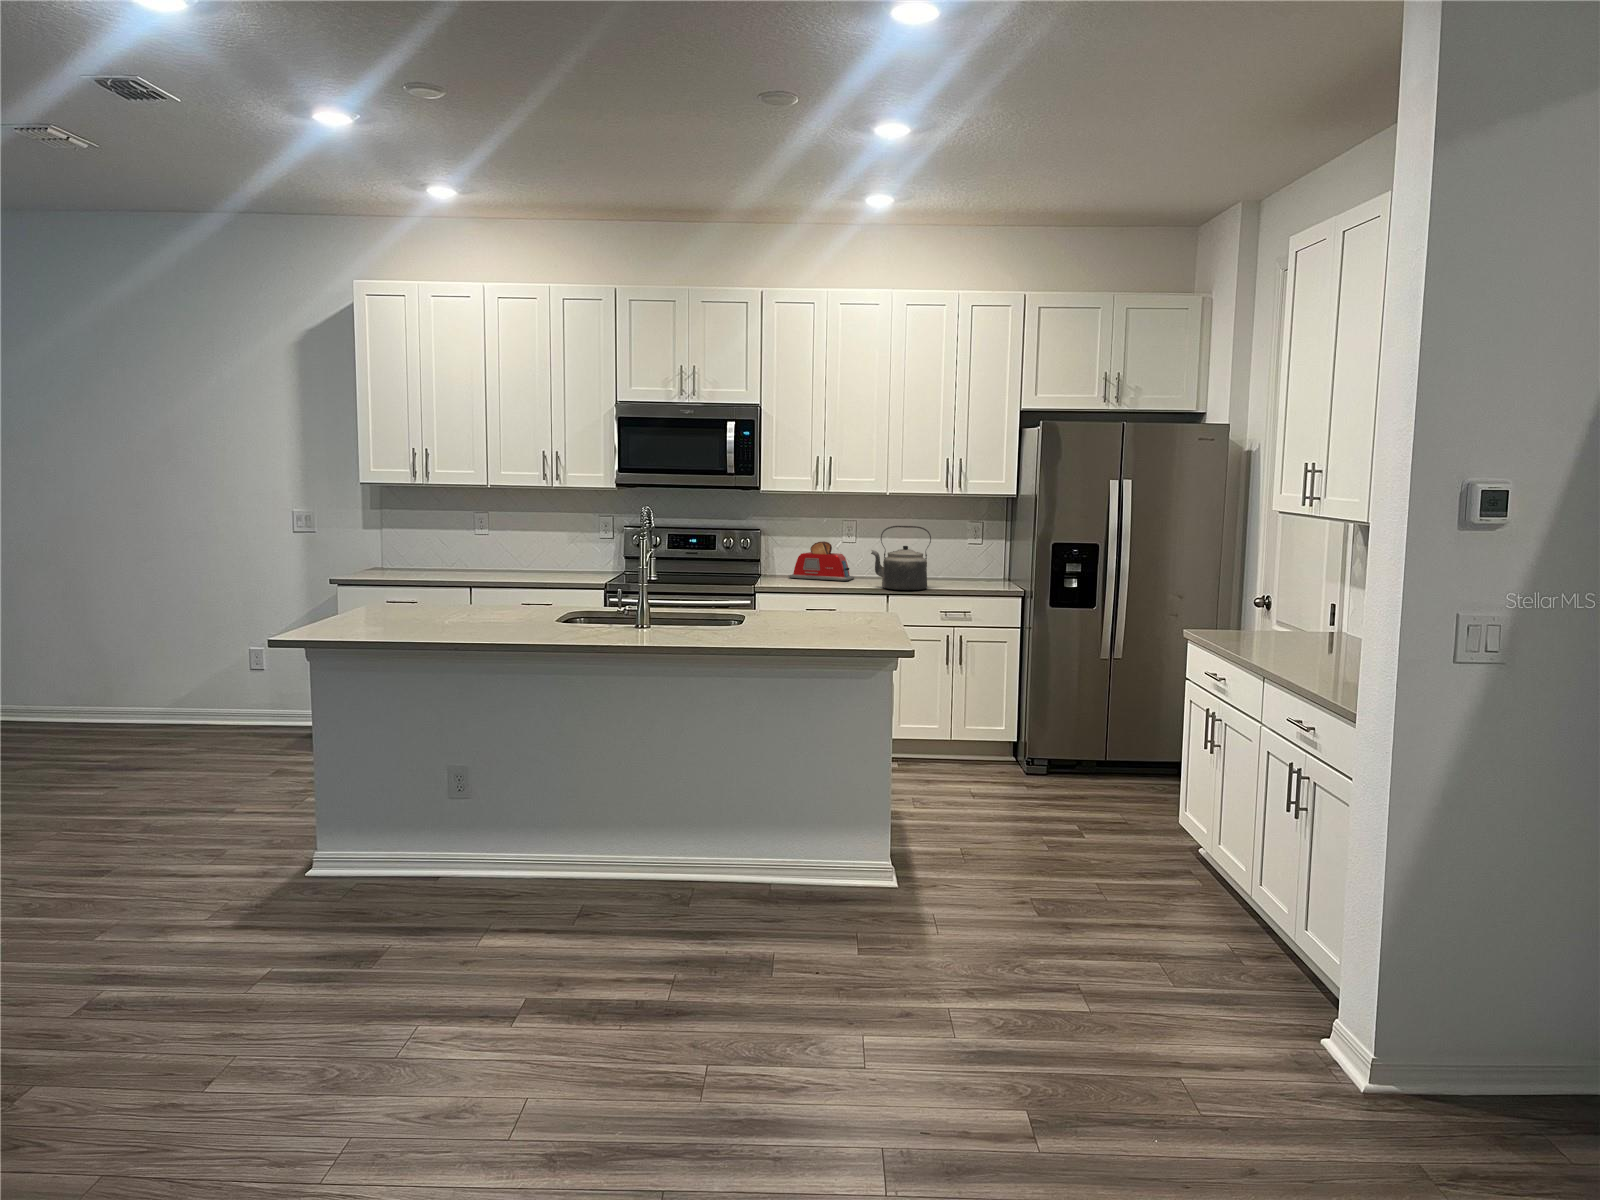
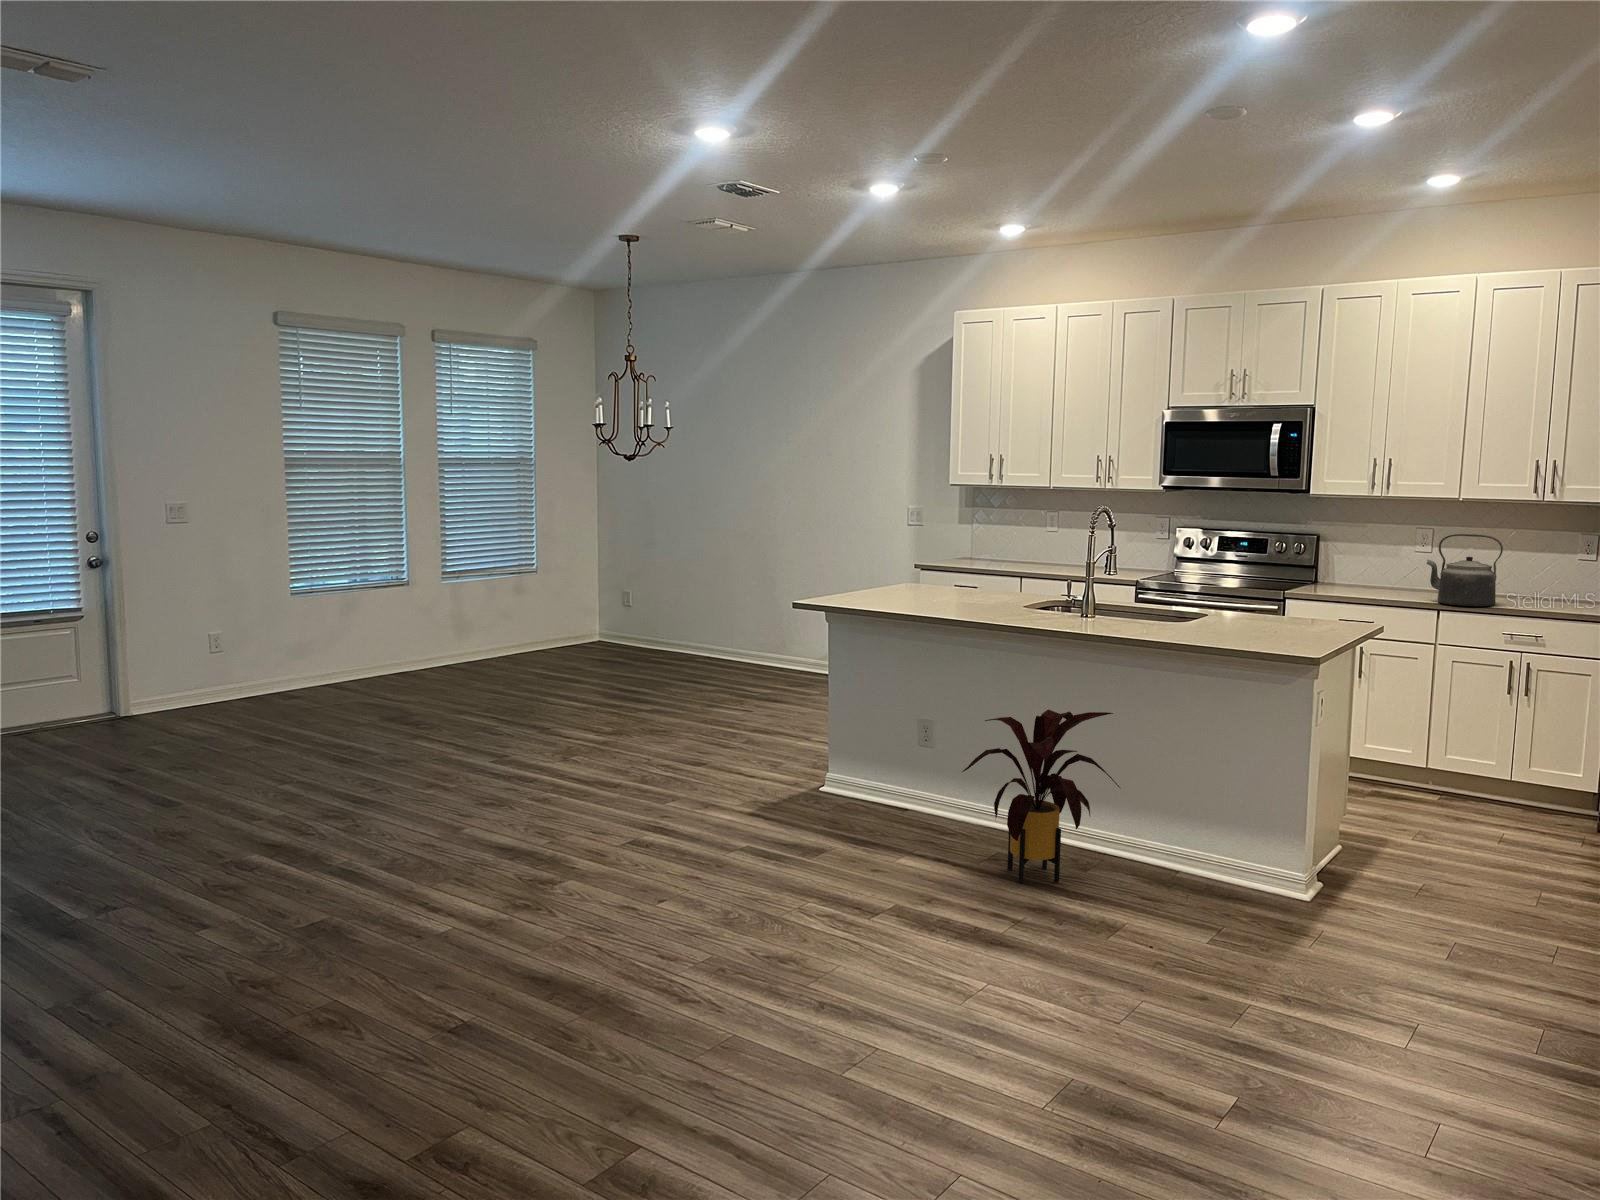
toaster: present [788,541,854,581] -> none [1343,549,1420,592]
house plant: none [563,729,721,935] -> present [962,709,1119,883]

